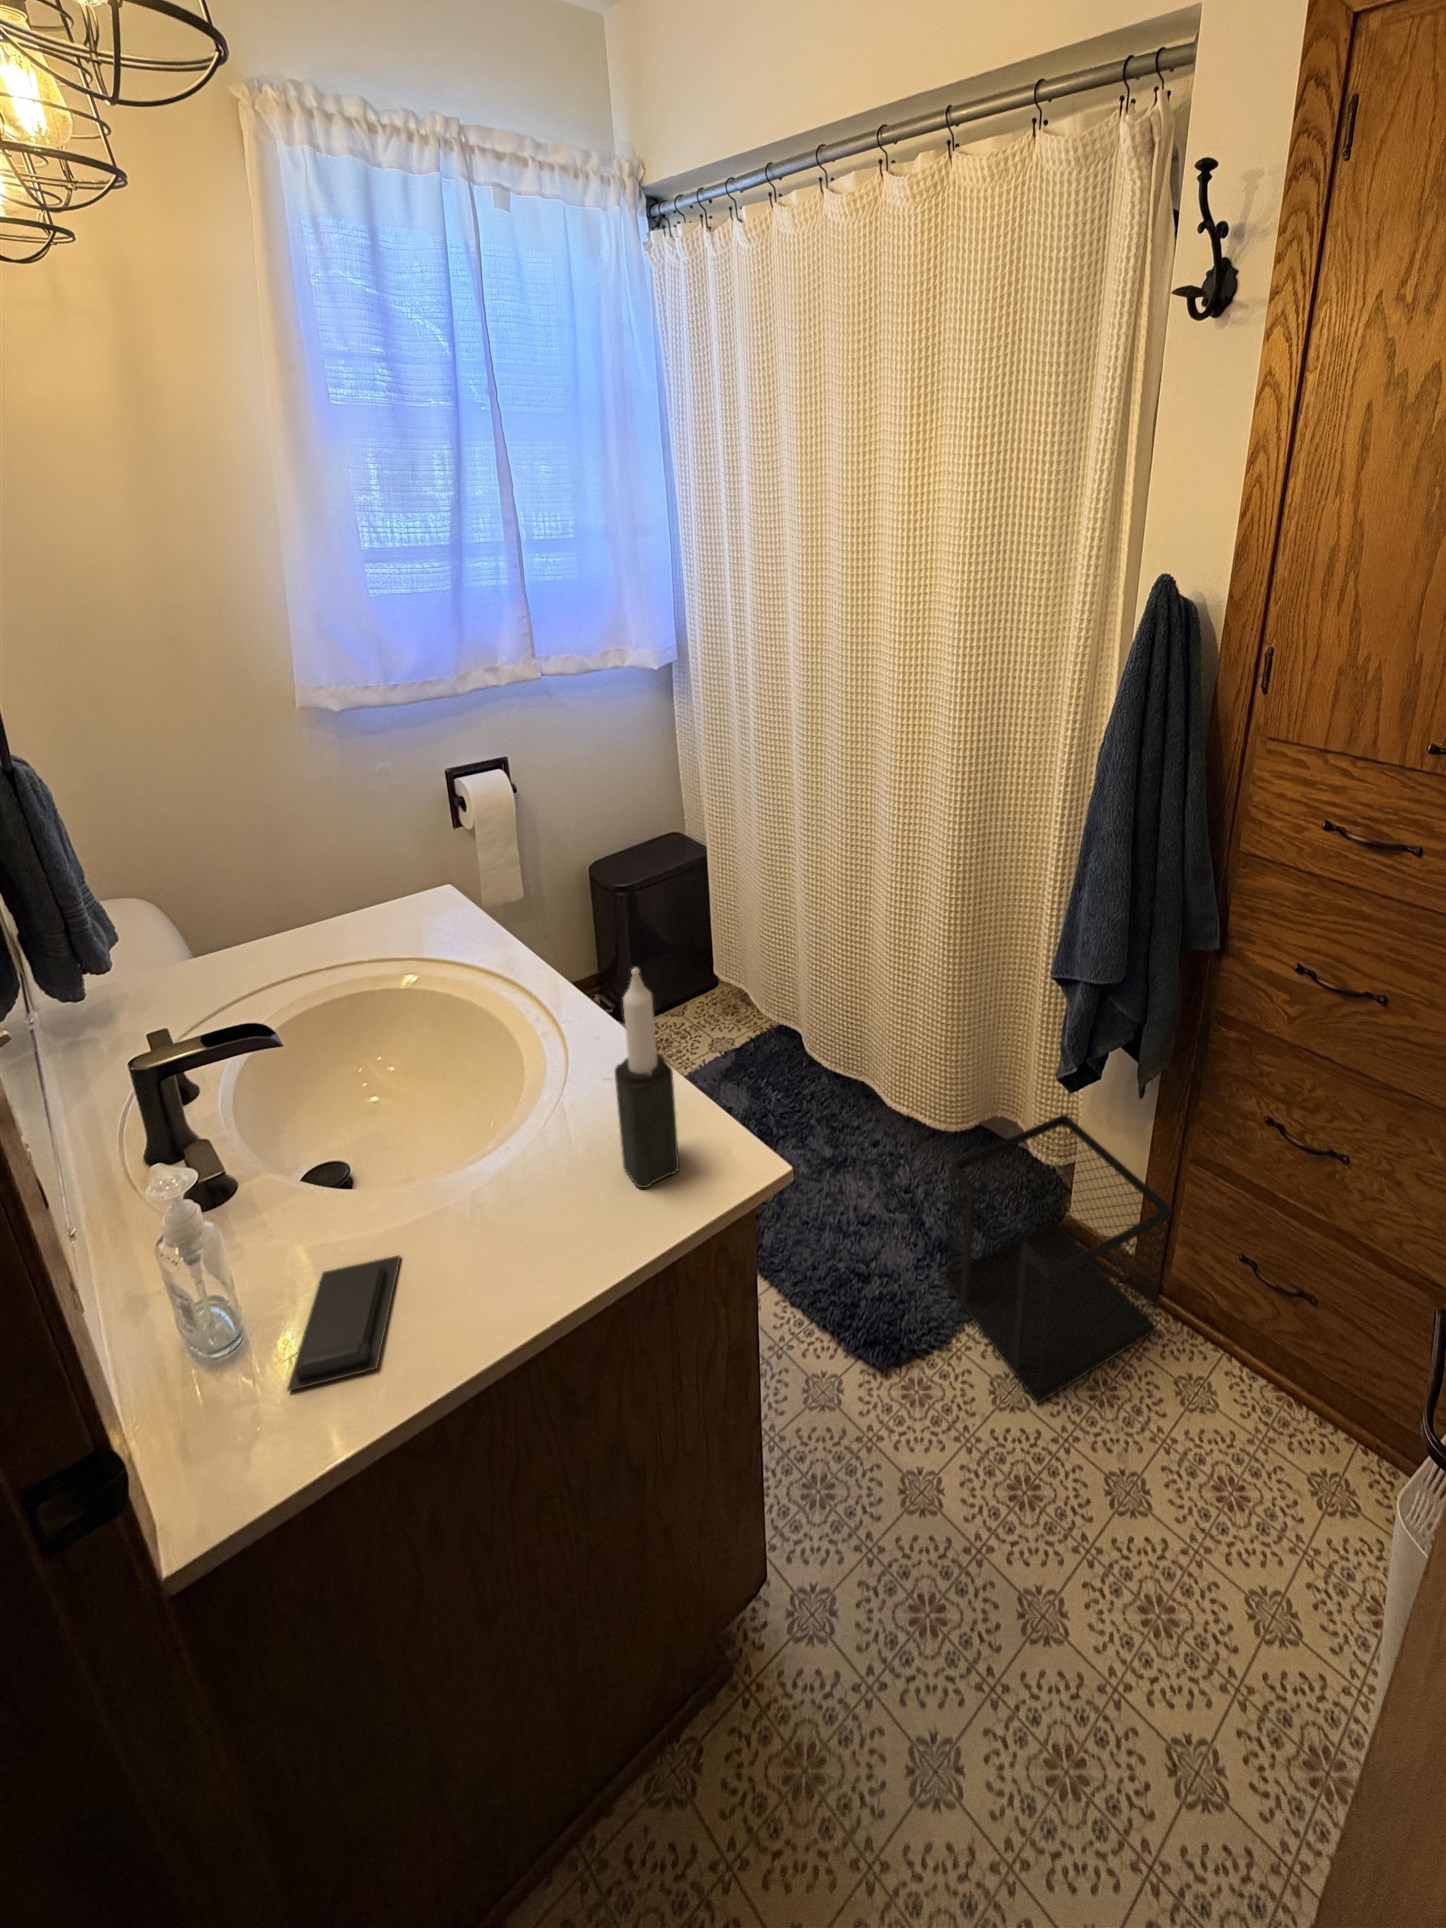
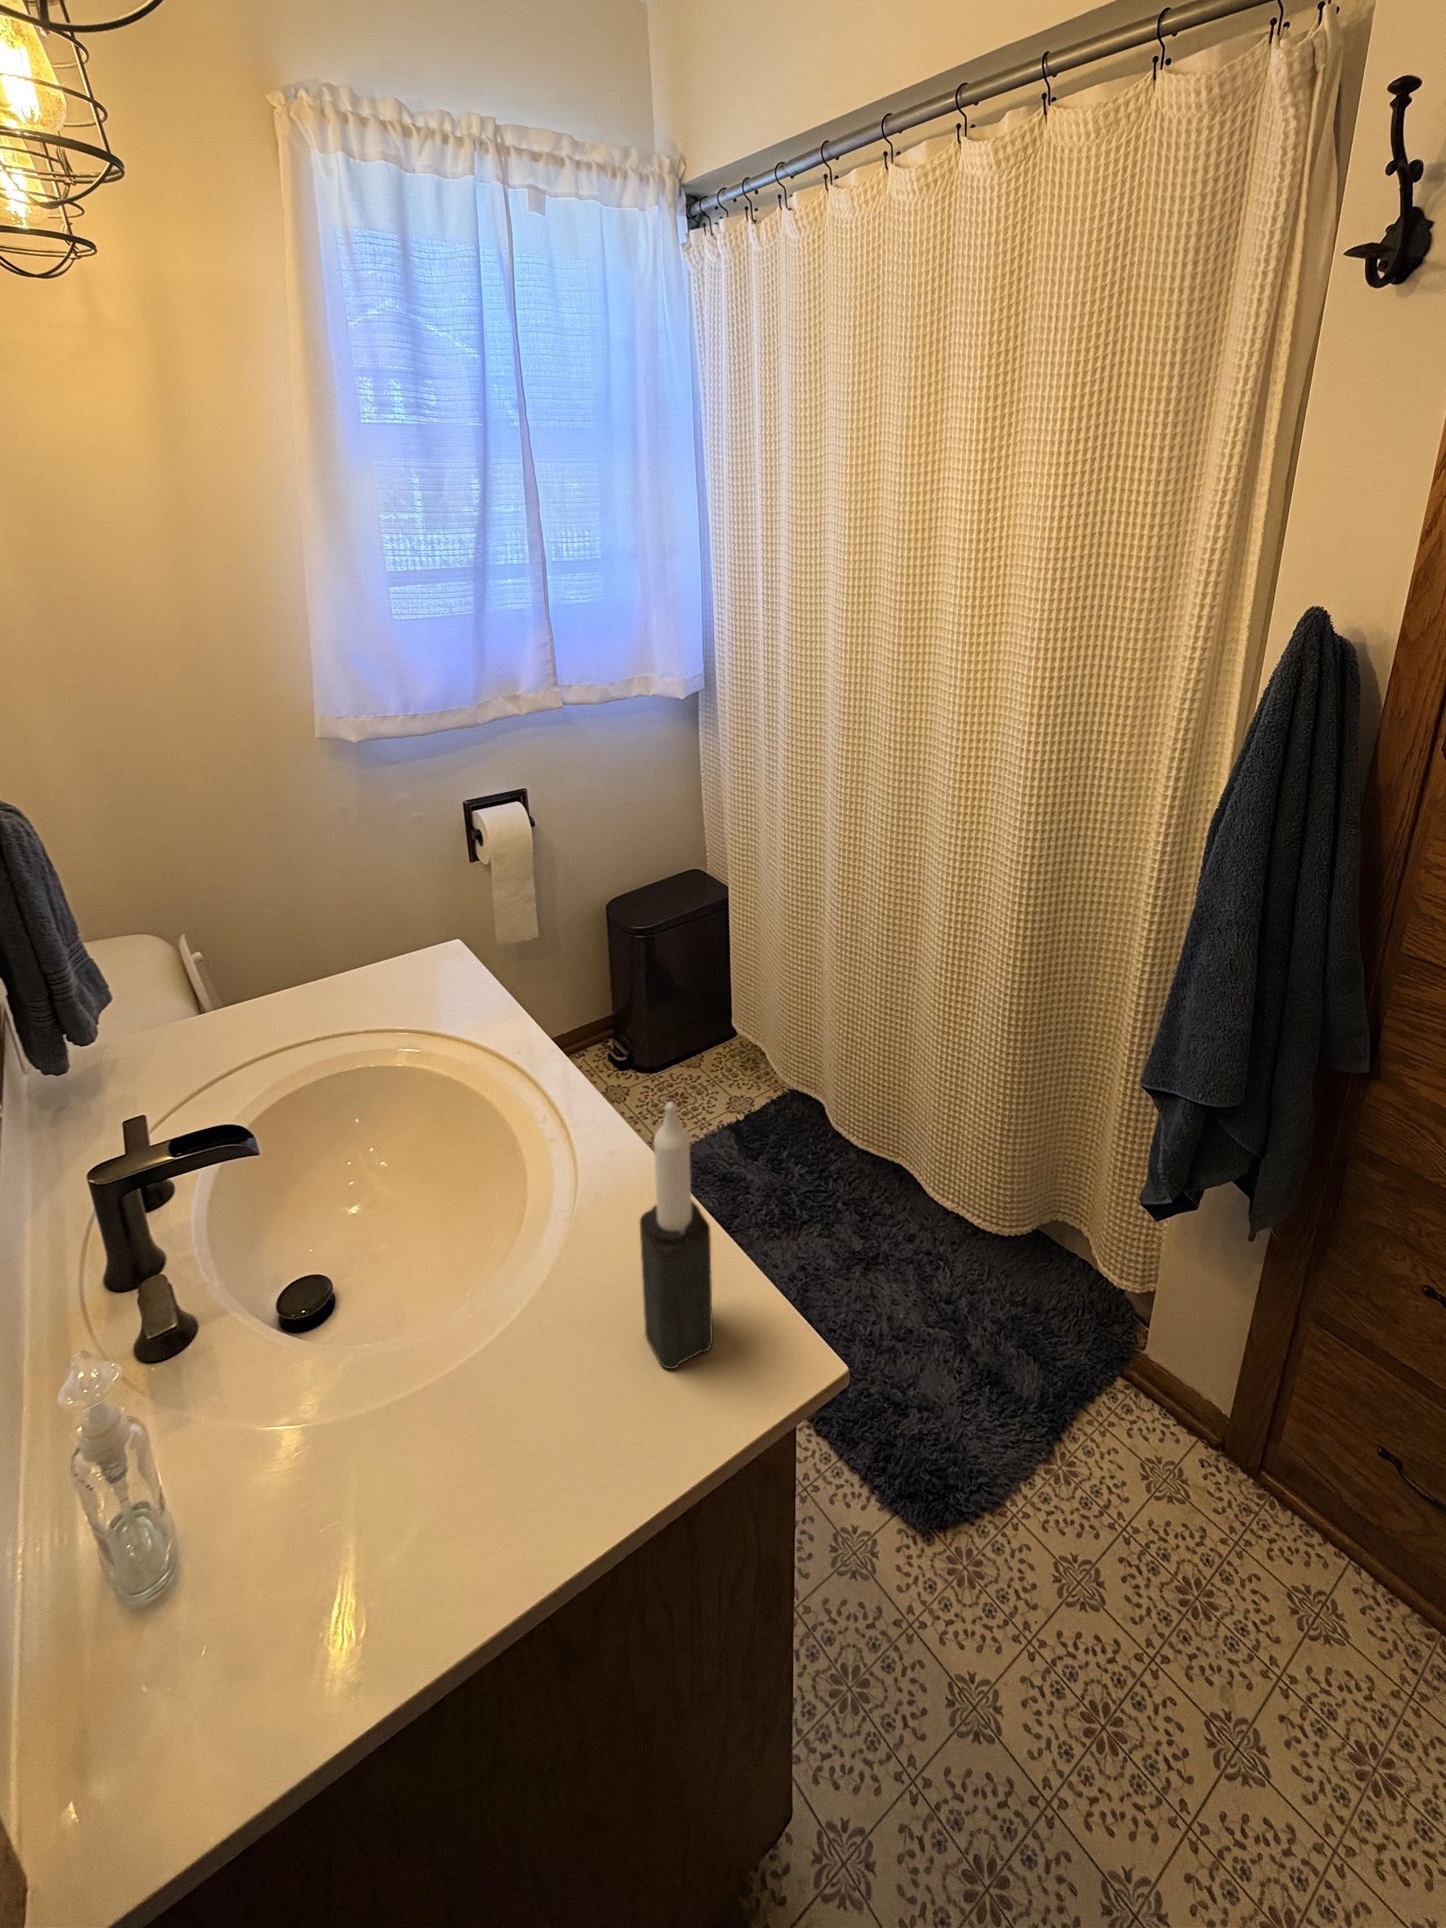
wastebasket: present [944,1115,1172,1404] -> none [994,1238,1292,1606]
soap bar: present [287,1255,400,1391] -> none [234,1439,380,1639]

